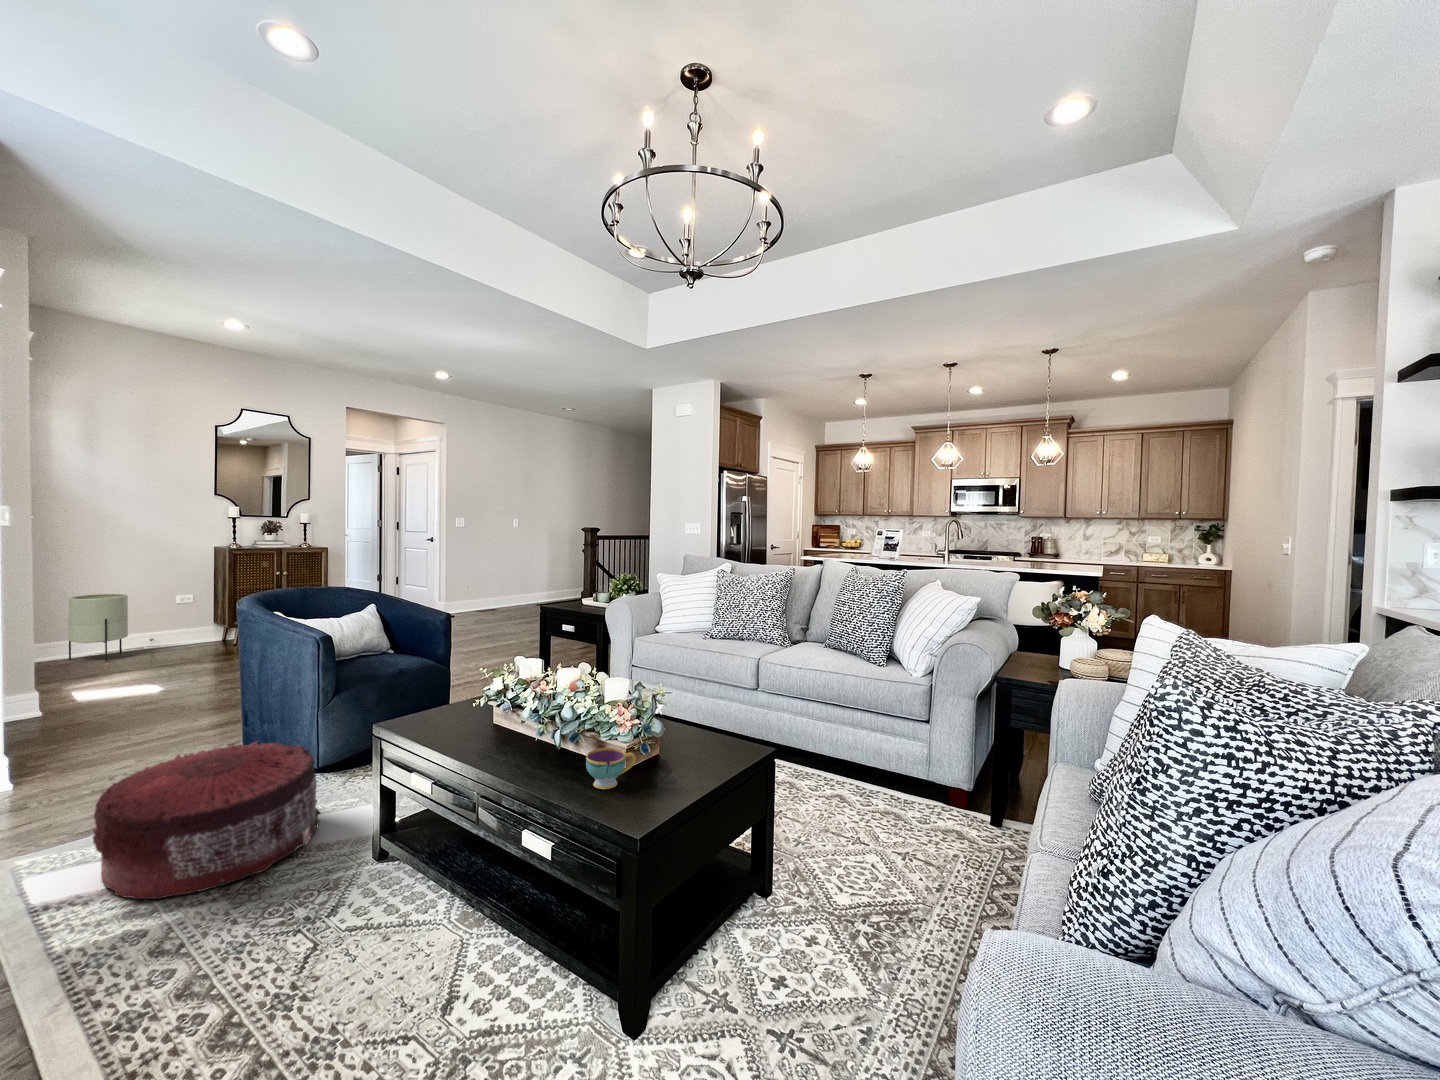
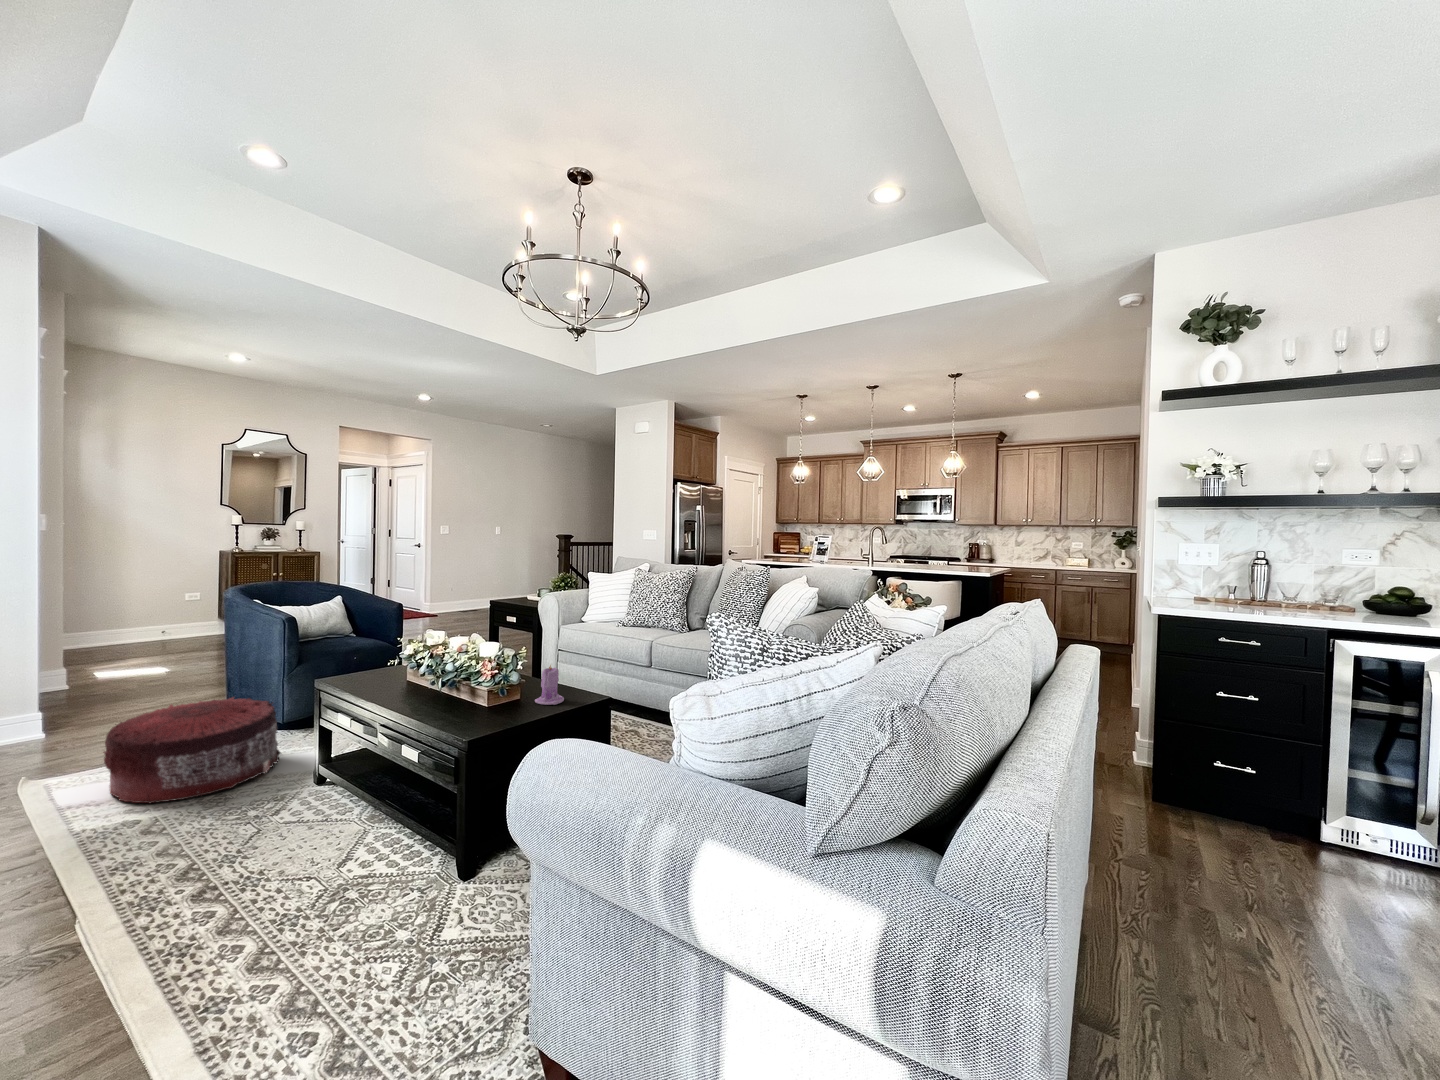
planter: present [69,594,128,662] -> none [95,591,146,650]
candle: none [680,708,718,765] -> present [535,665,564,705]
teacup: present [586,748,636,789] -> none [452,688,490,716]

